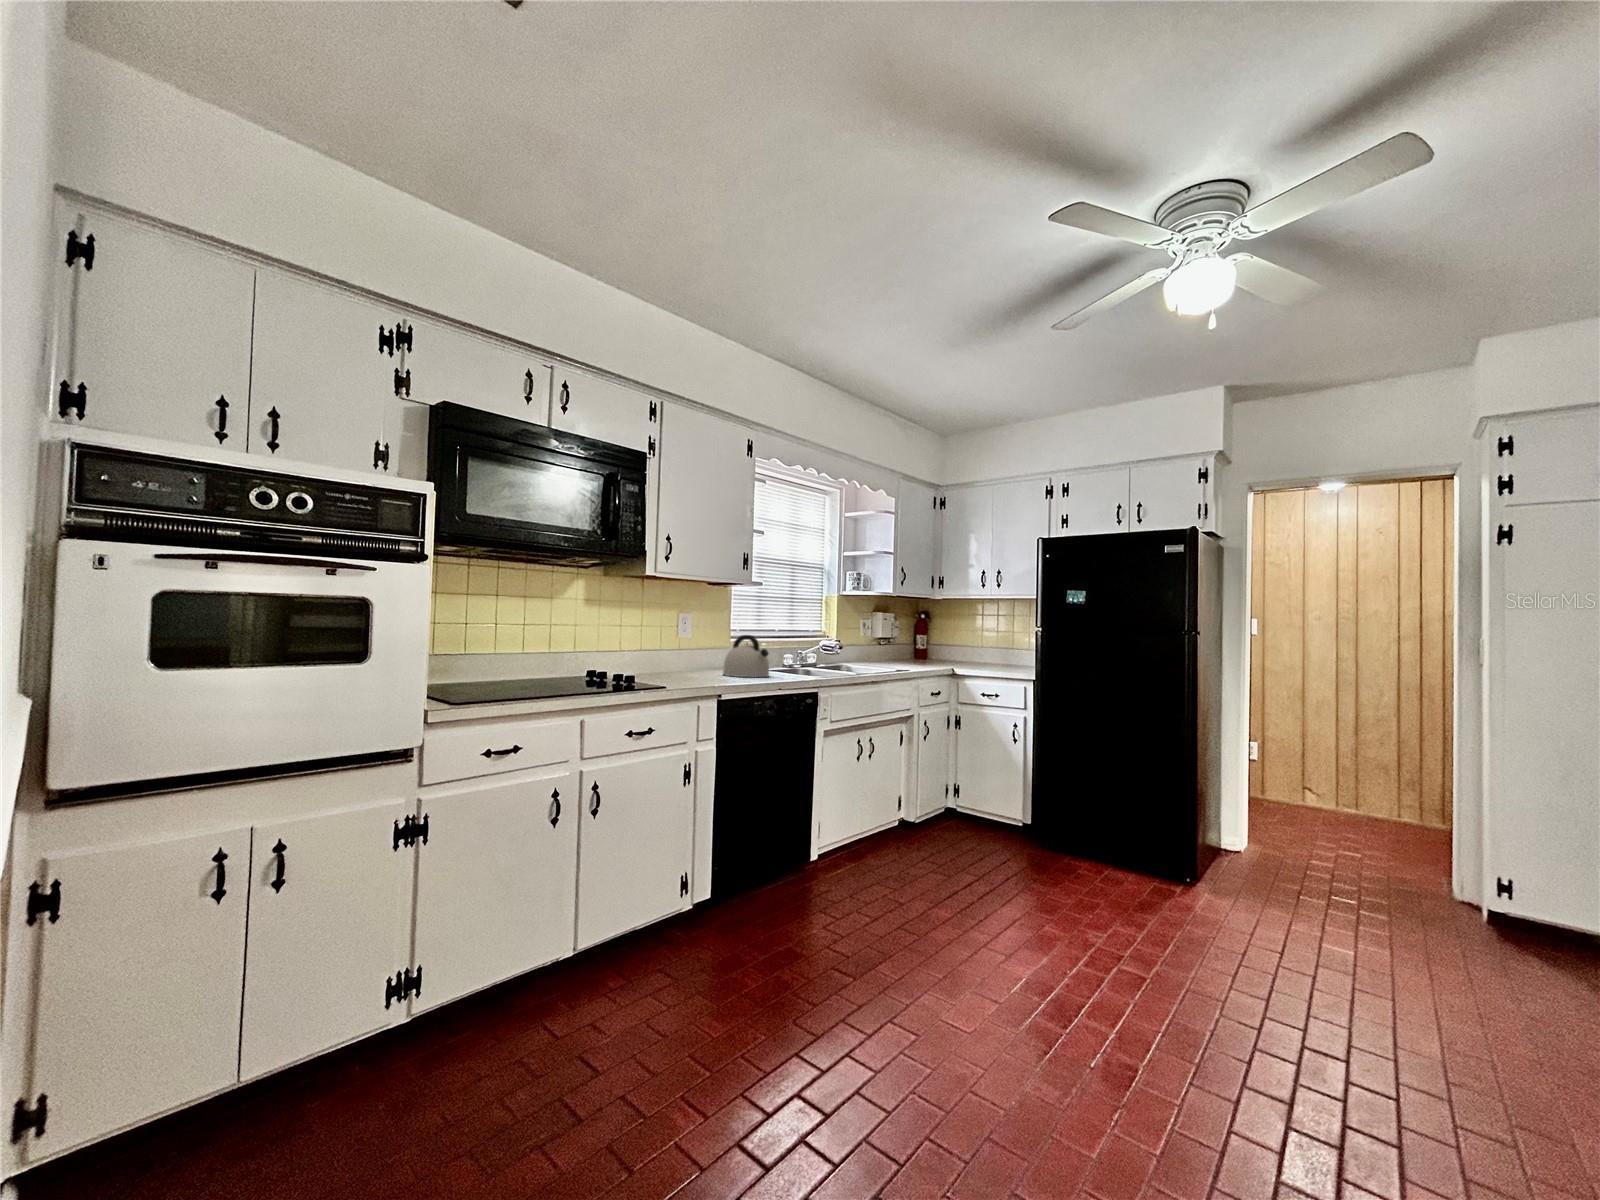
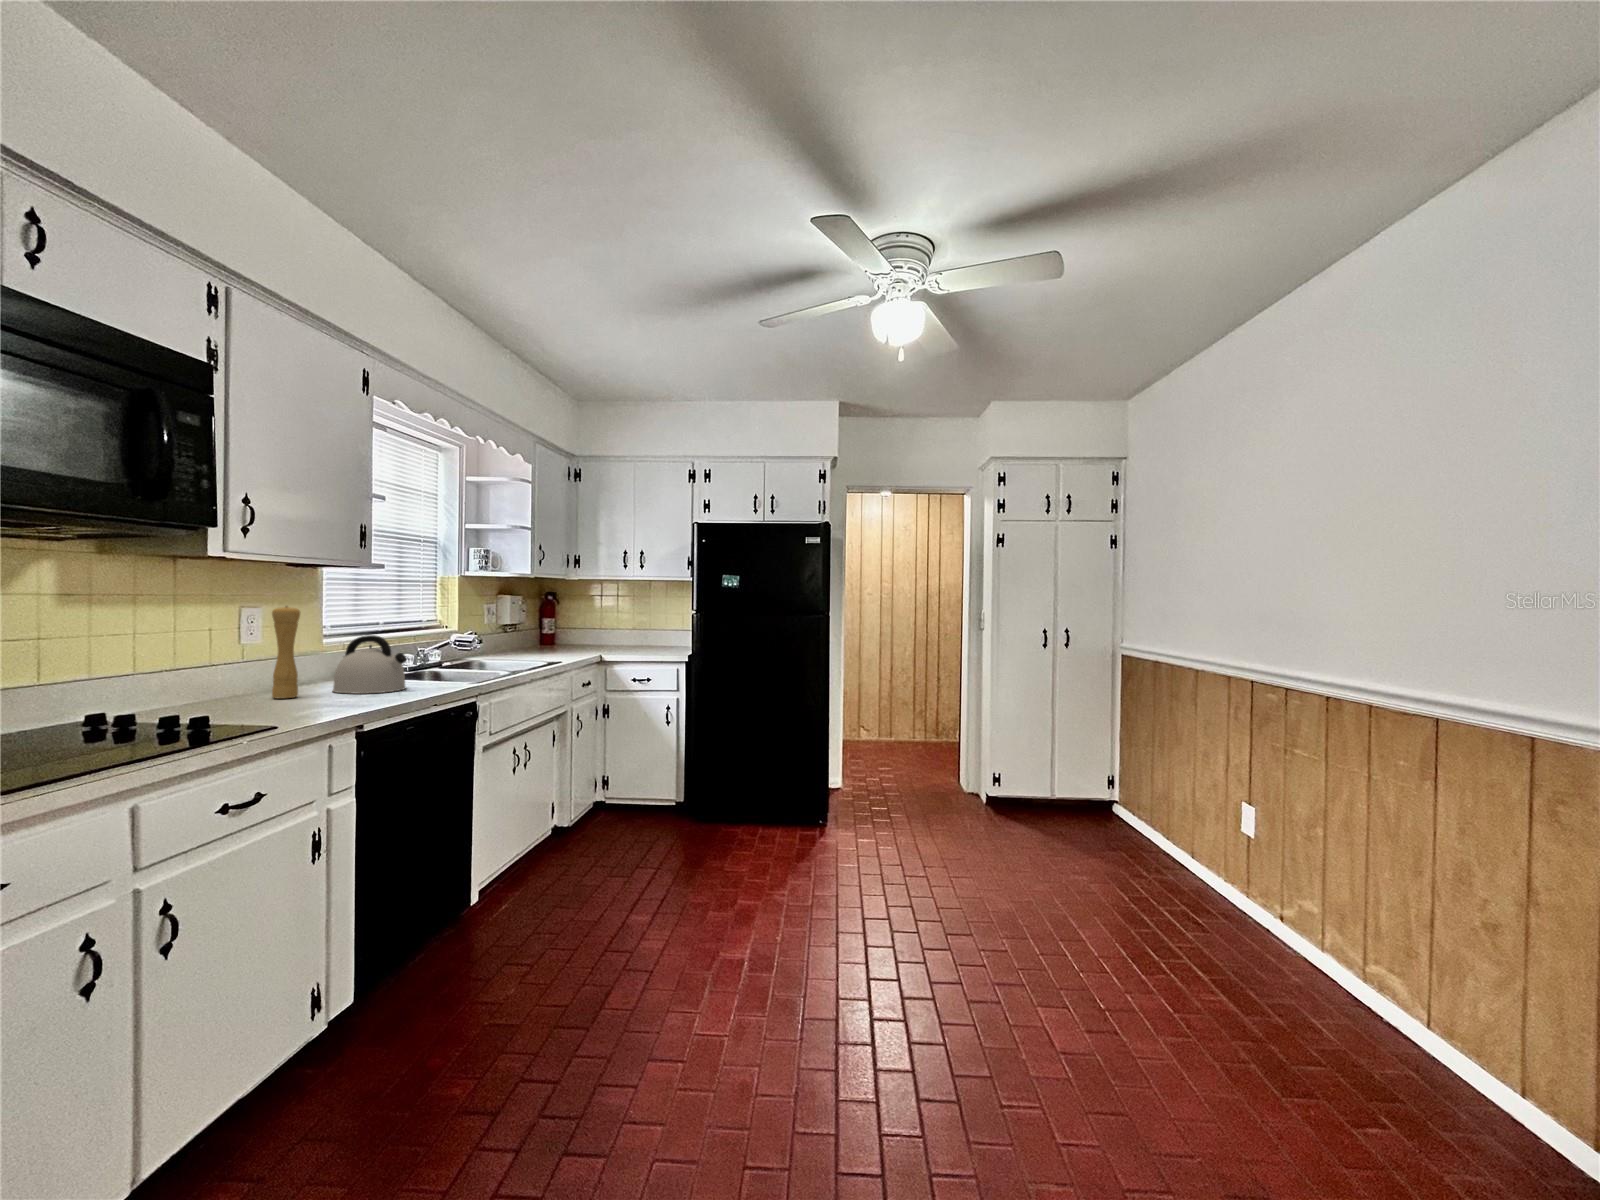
pepper mill: none [685,611,703,675] -> present [272,606,300,699]

